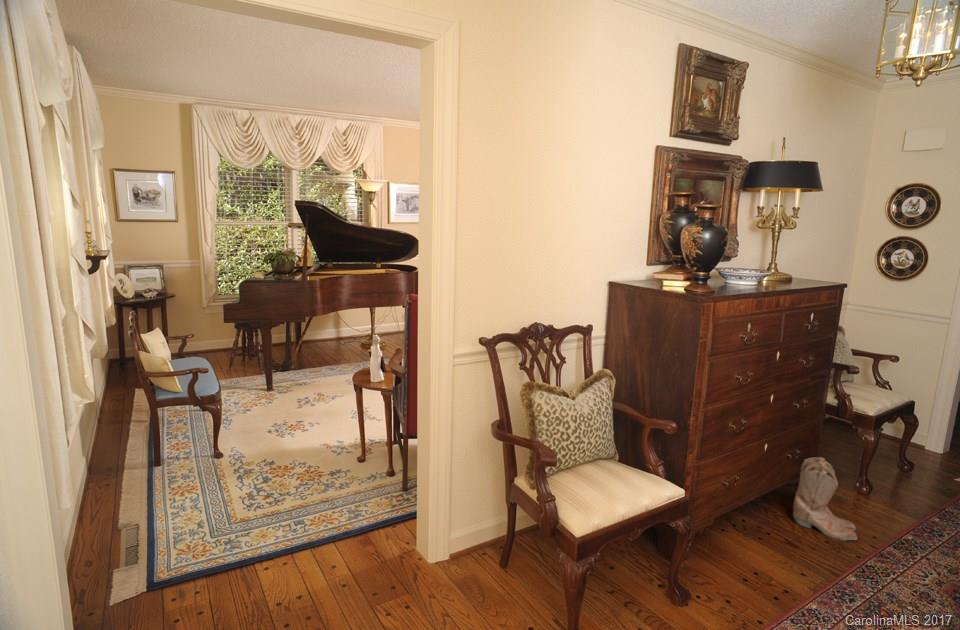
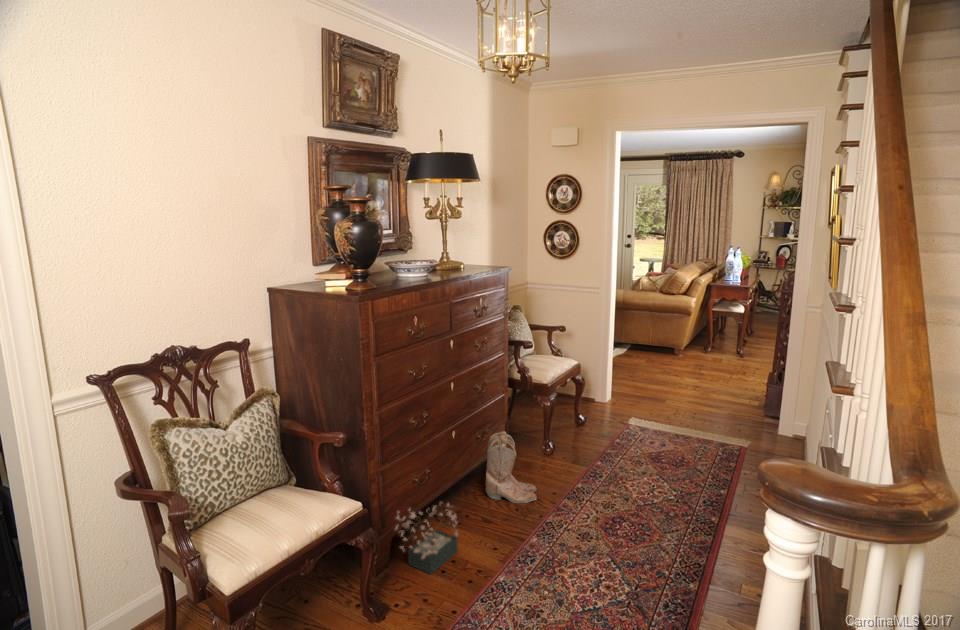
decorative plant: none [705,509,772,582] -> present [395,502,458,574]

